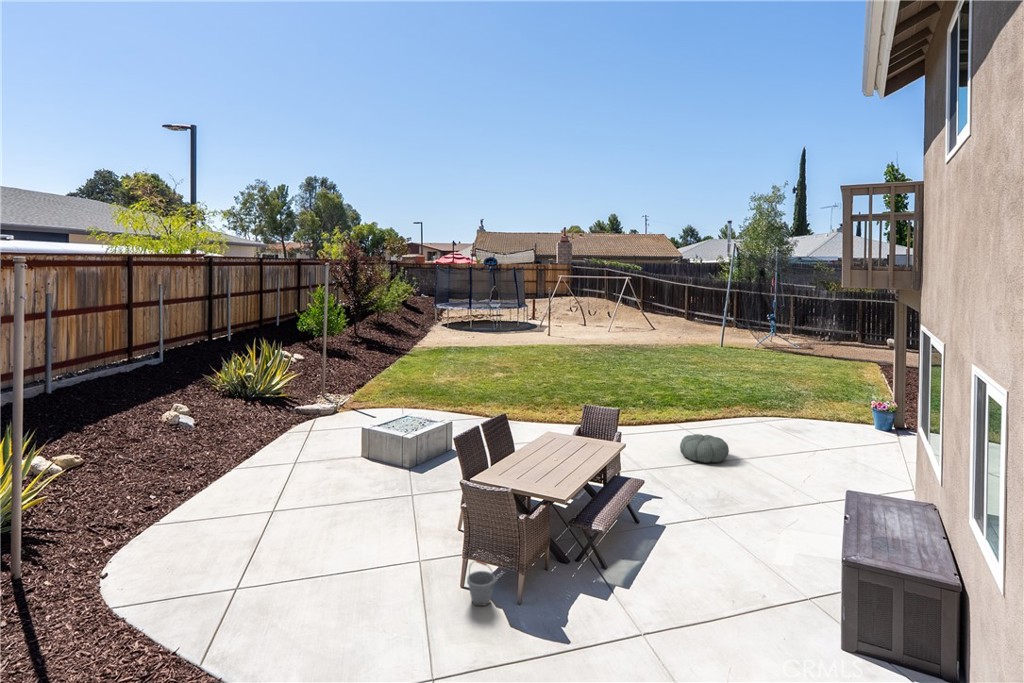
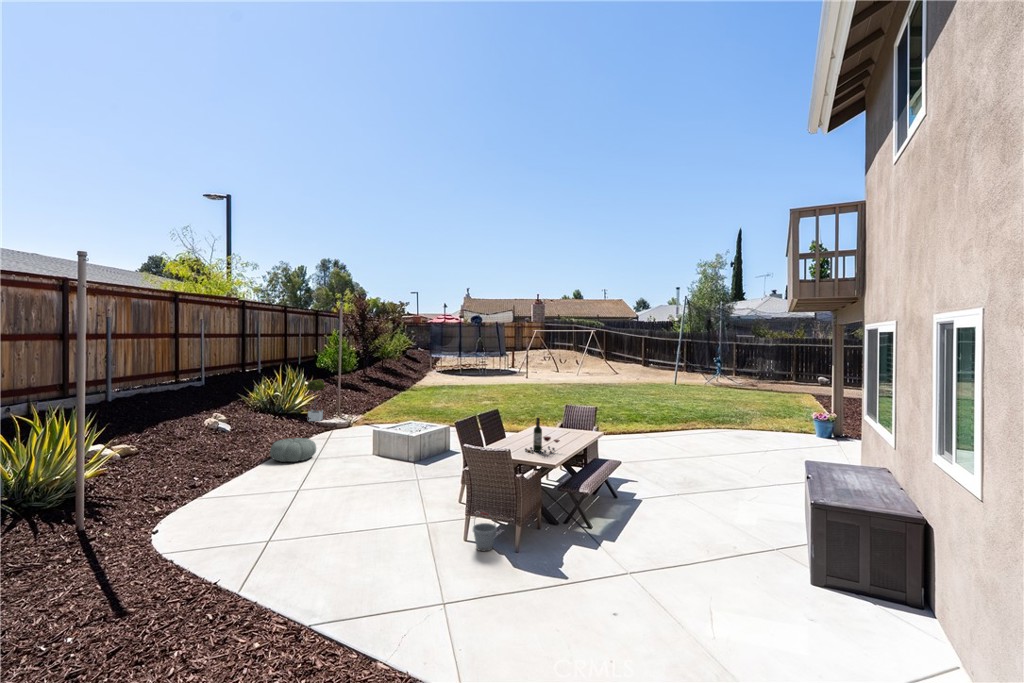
potted tree: none [282,357,304,405] -> present [307,379,325,421]
pouf: present [680,434,729,463] -> present [270,438,316,462]
wine bottle: none [531,437,574,480] -> present [525,417,560,453]

